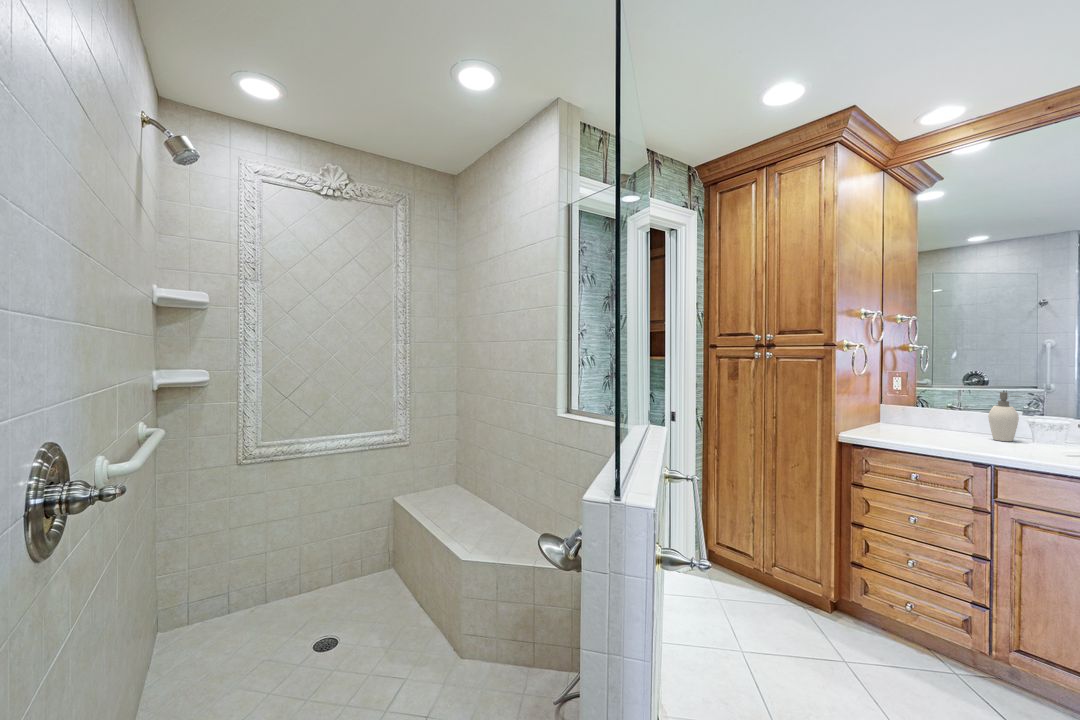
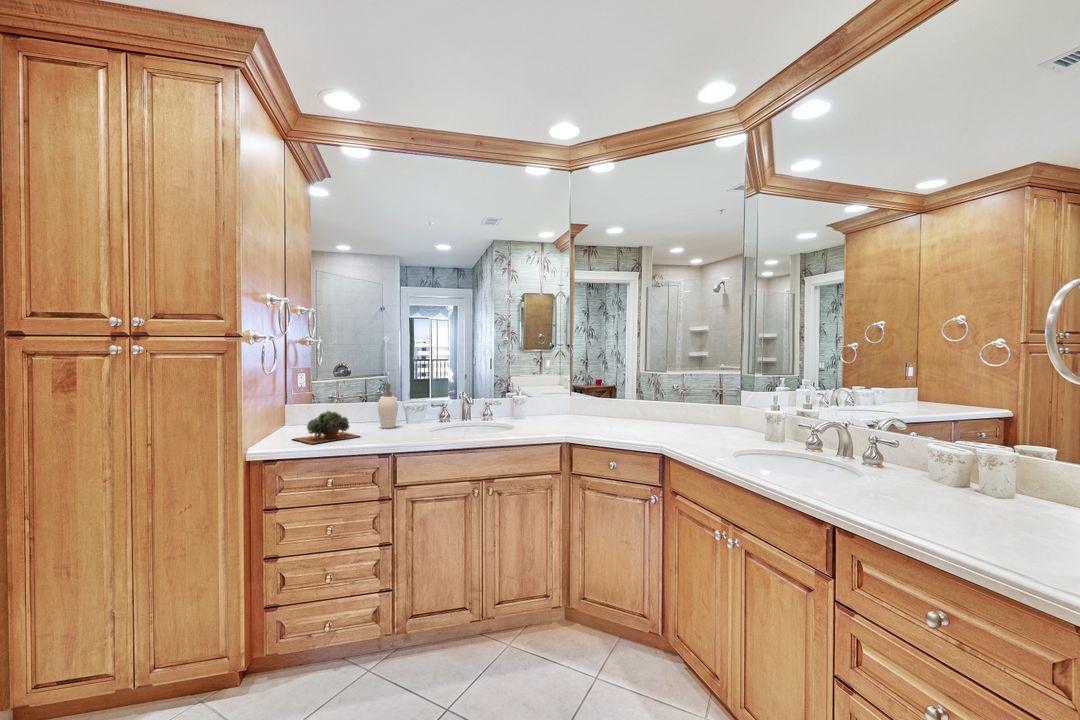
succulent plant: none [882,412,958,442] -> present [292,411,360,444]

